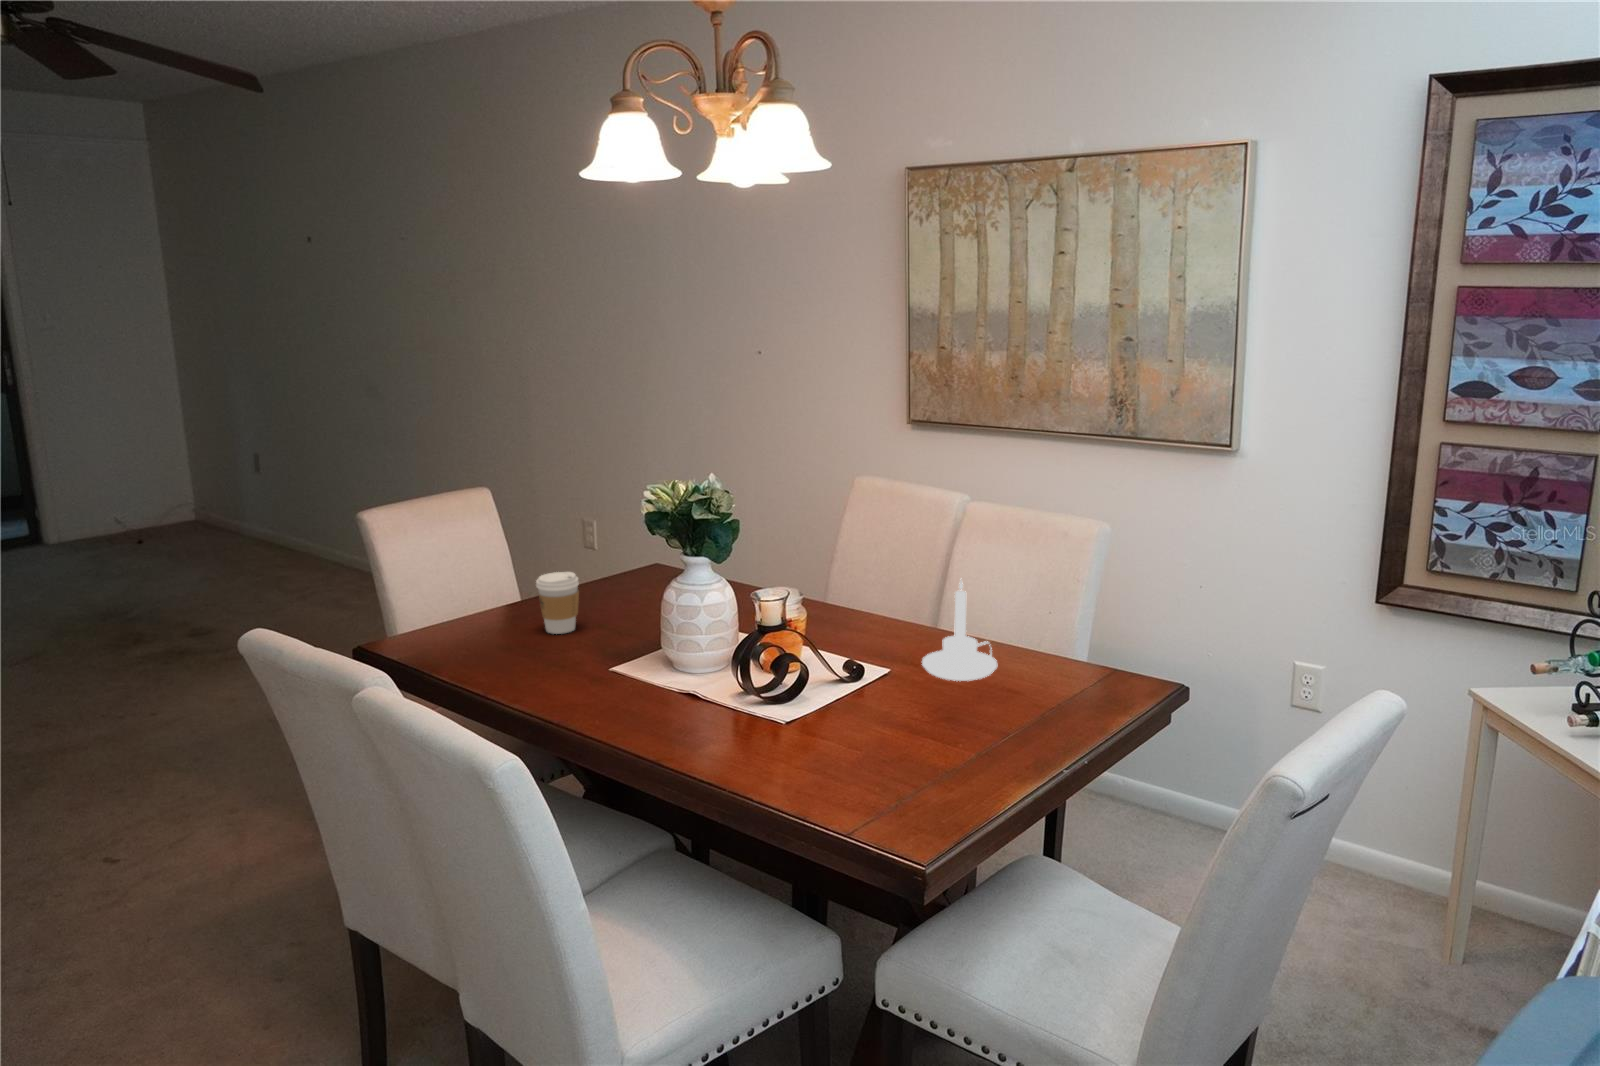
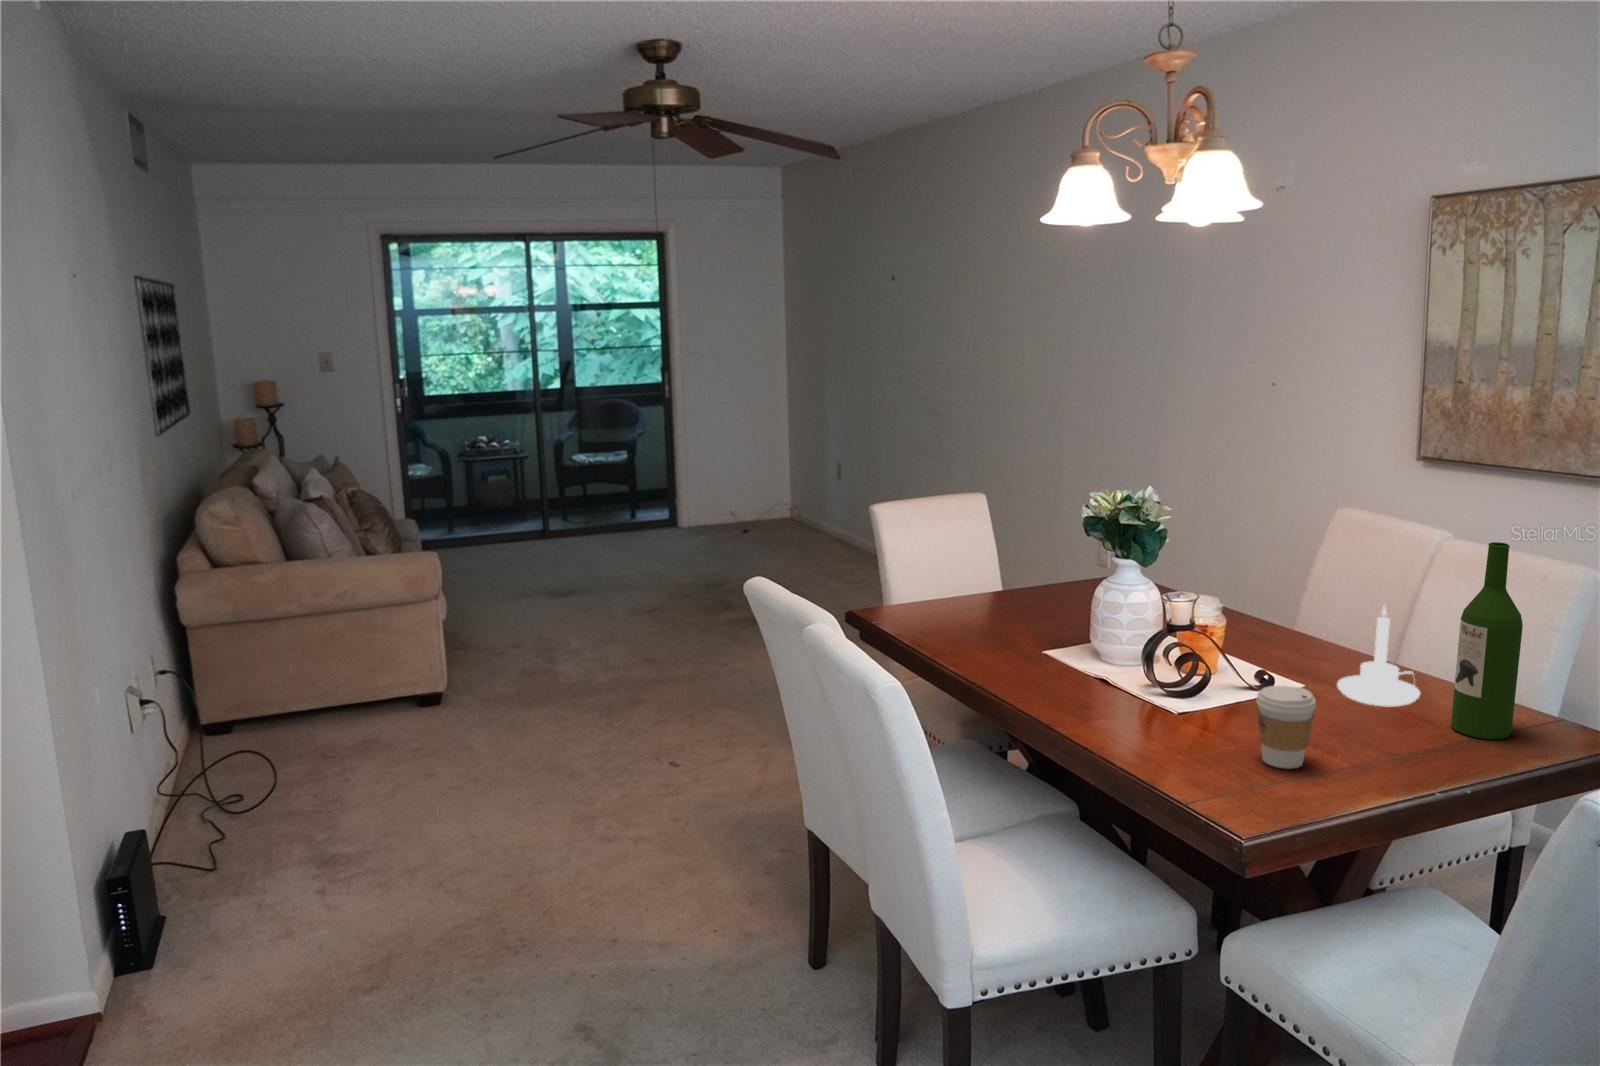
wine bottle: none [1034,508,1091,700] -> present [1451,542,1523,739]
coffee cup: present [536,572,579,634] -> present [1256,686,1316,769]

